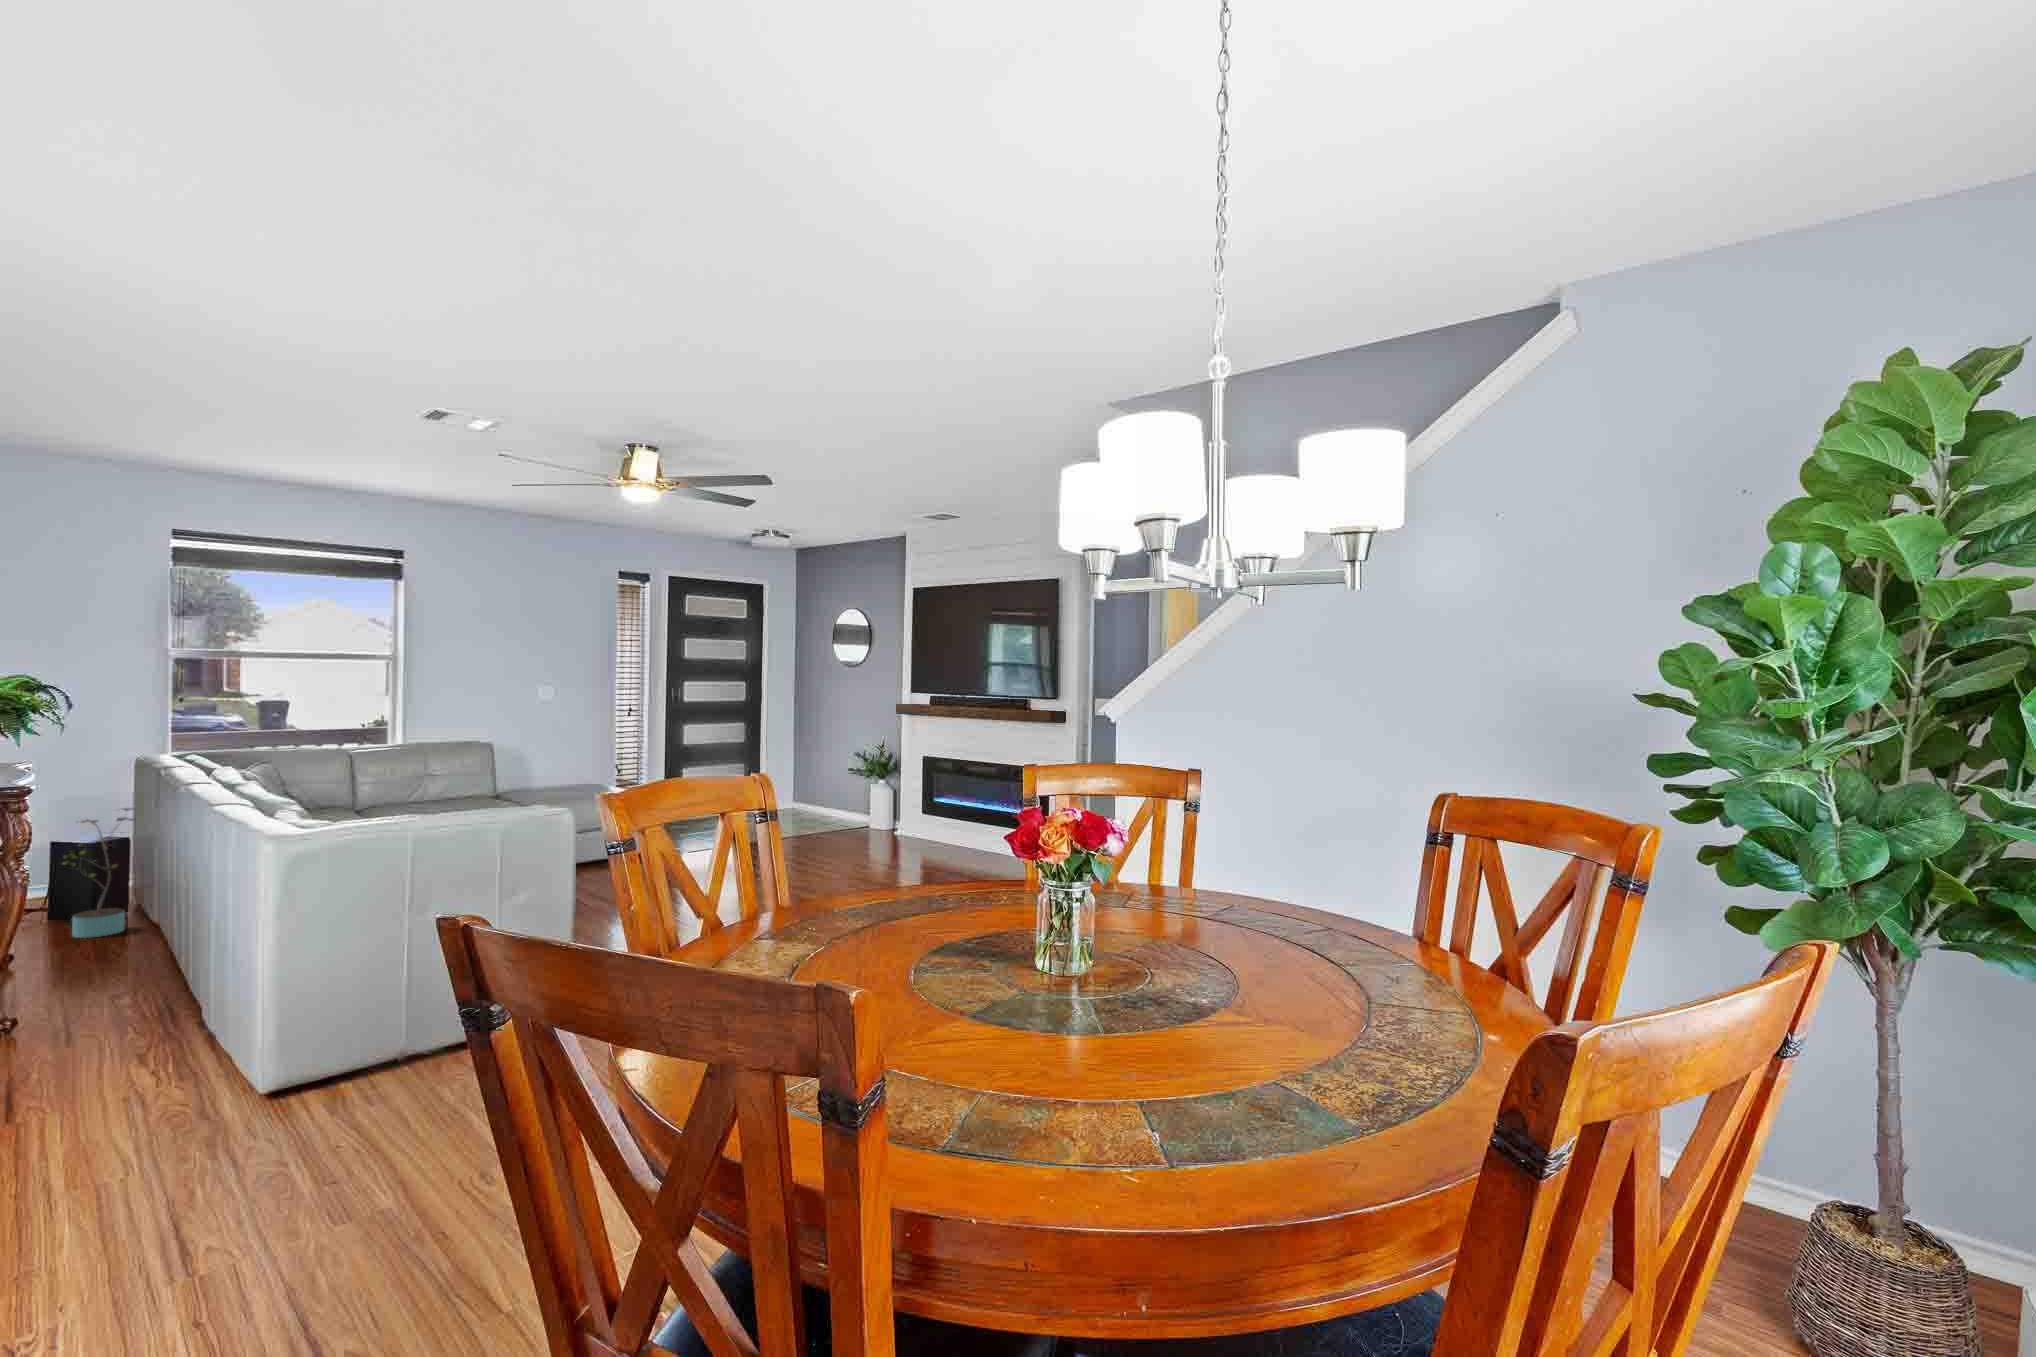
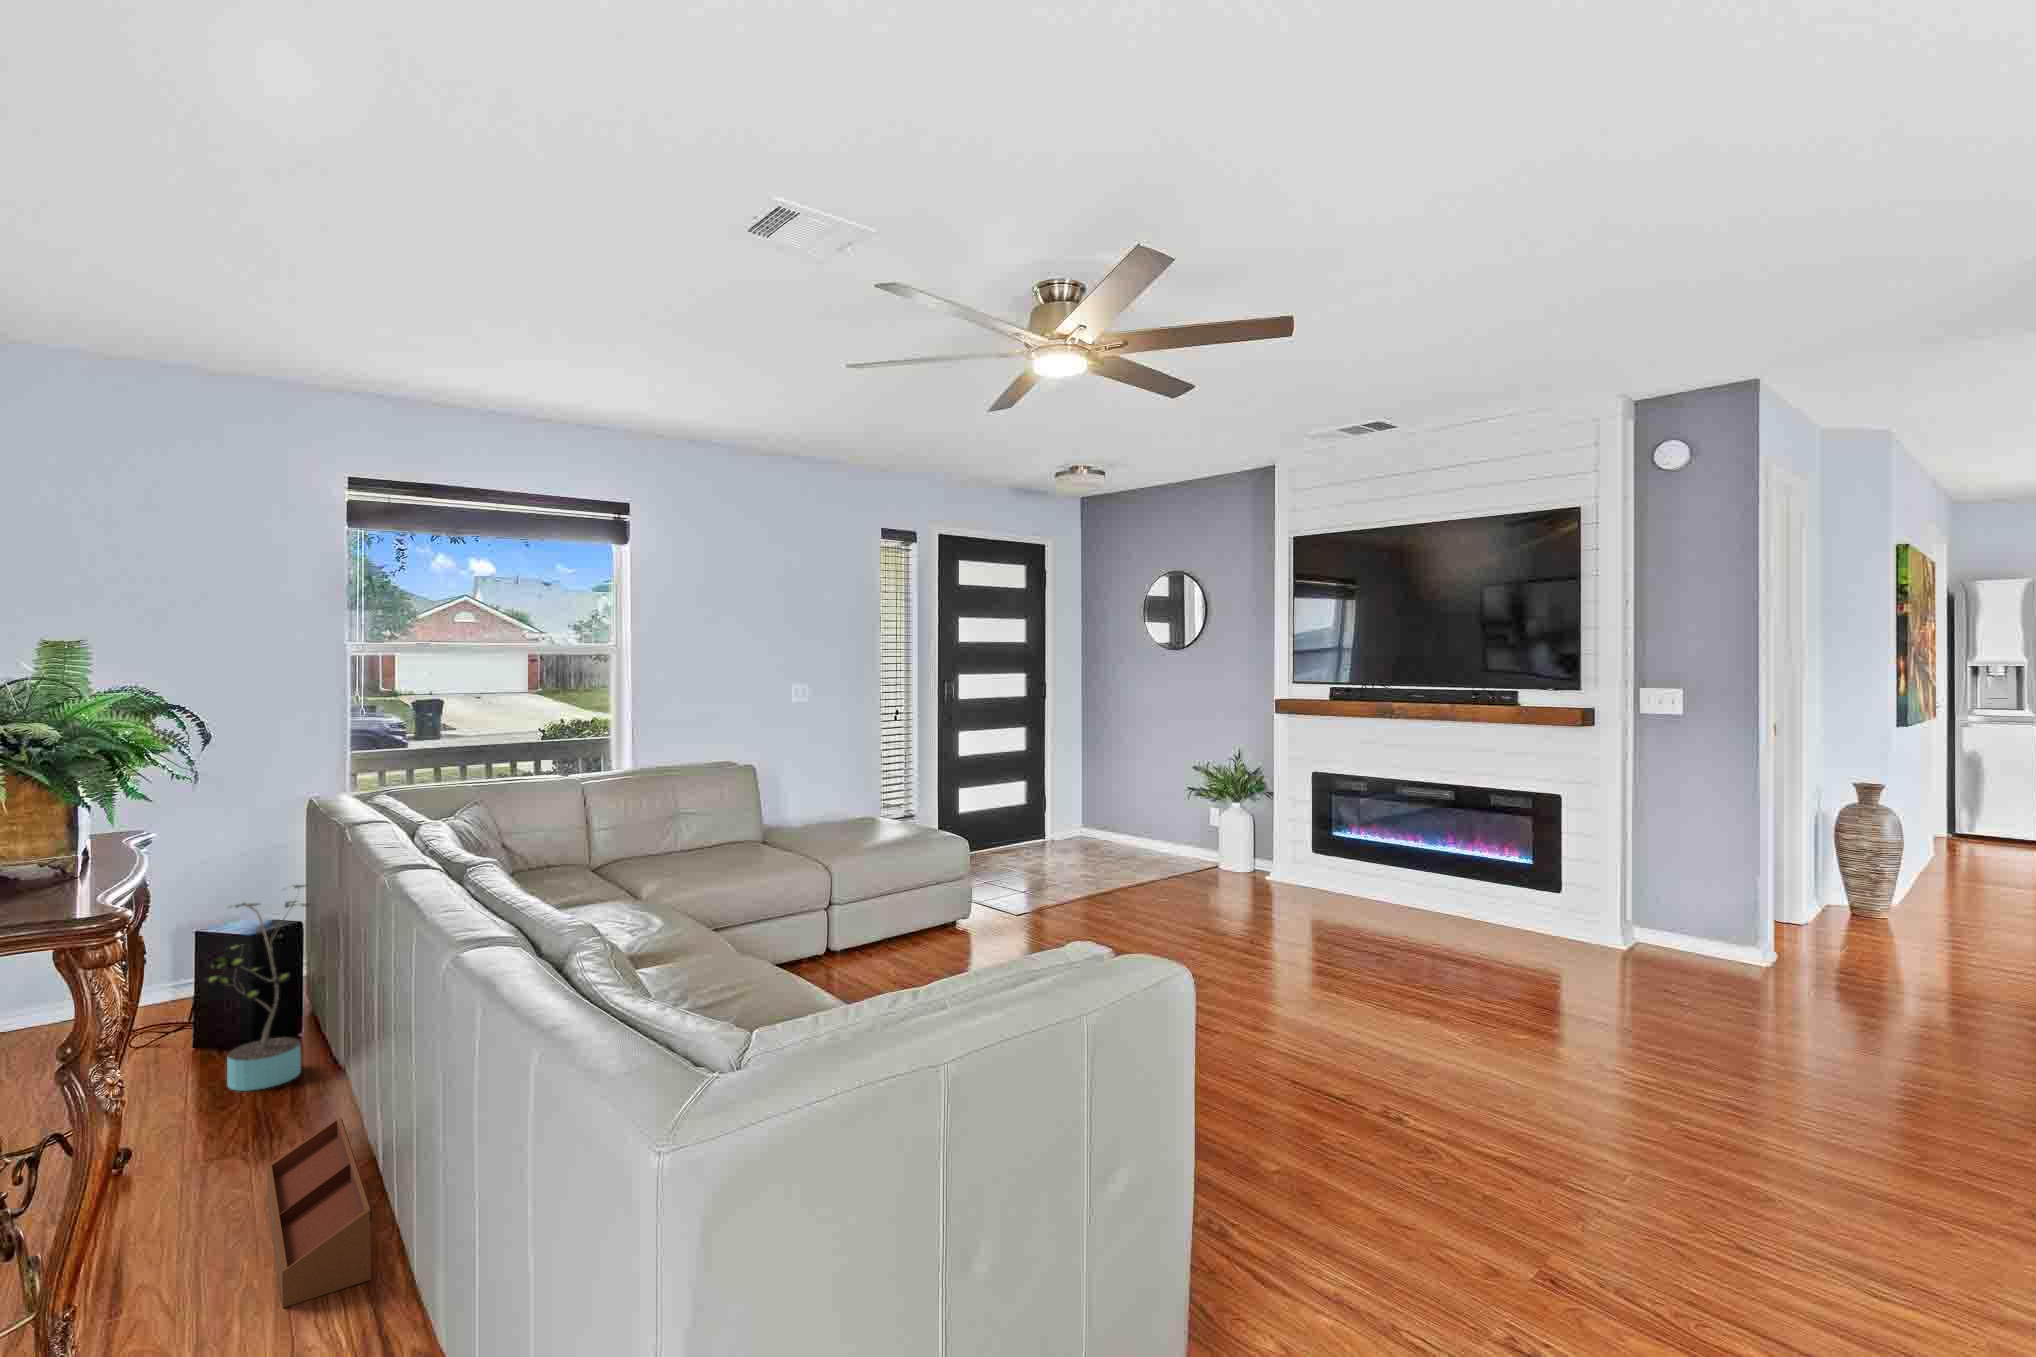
storage bin: none [100,934,164,1010] -> present [267,1118,372,1308]

